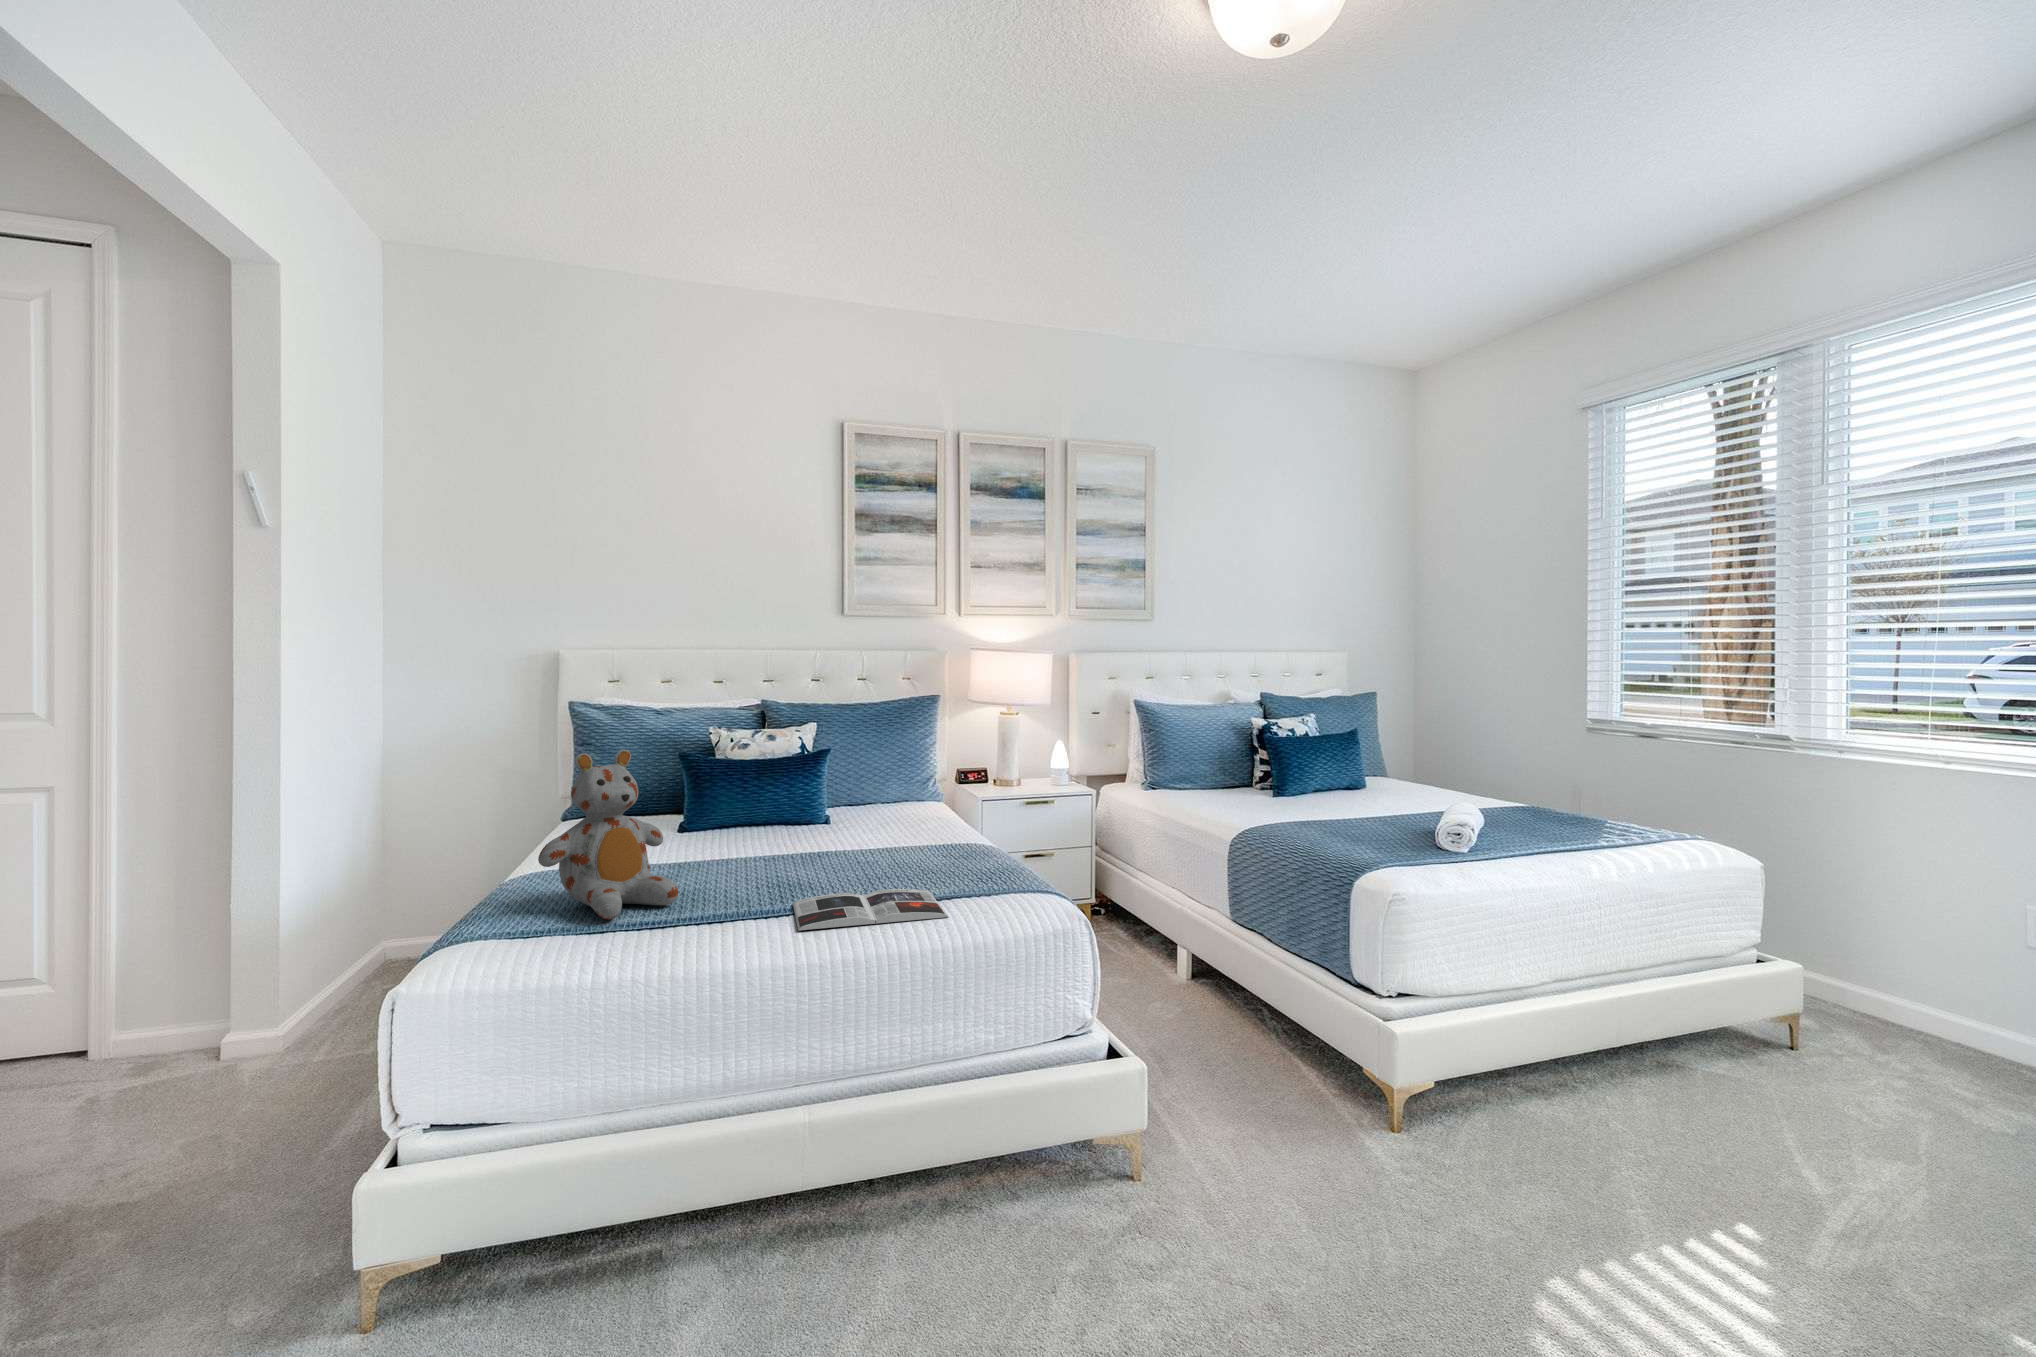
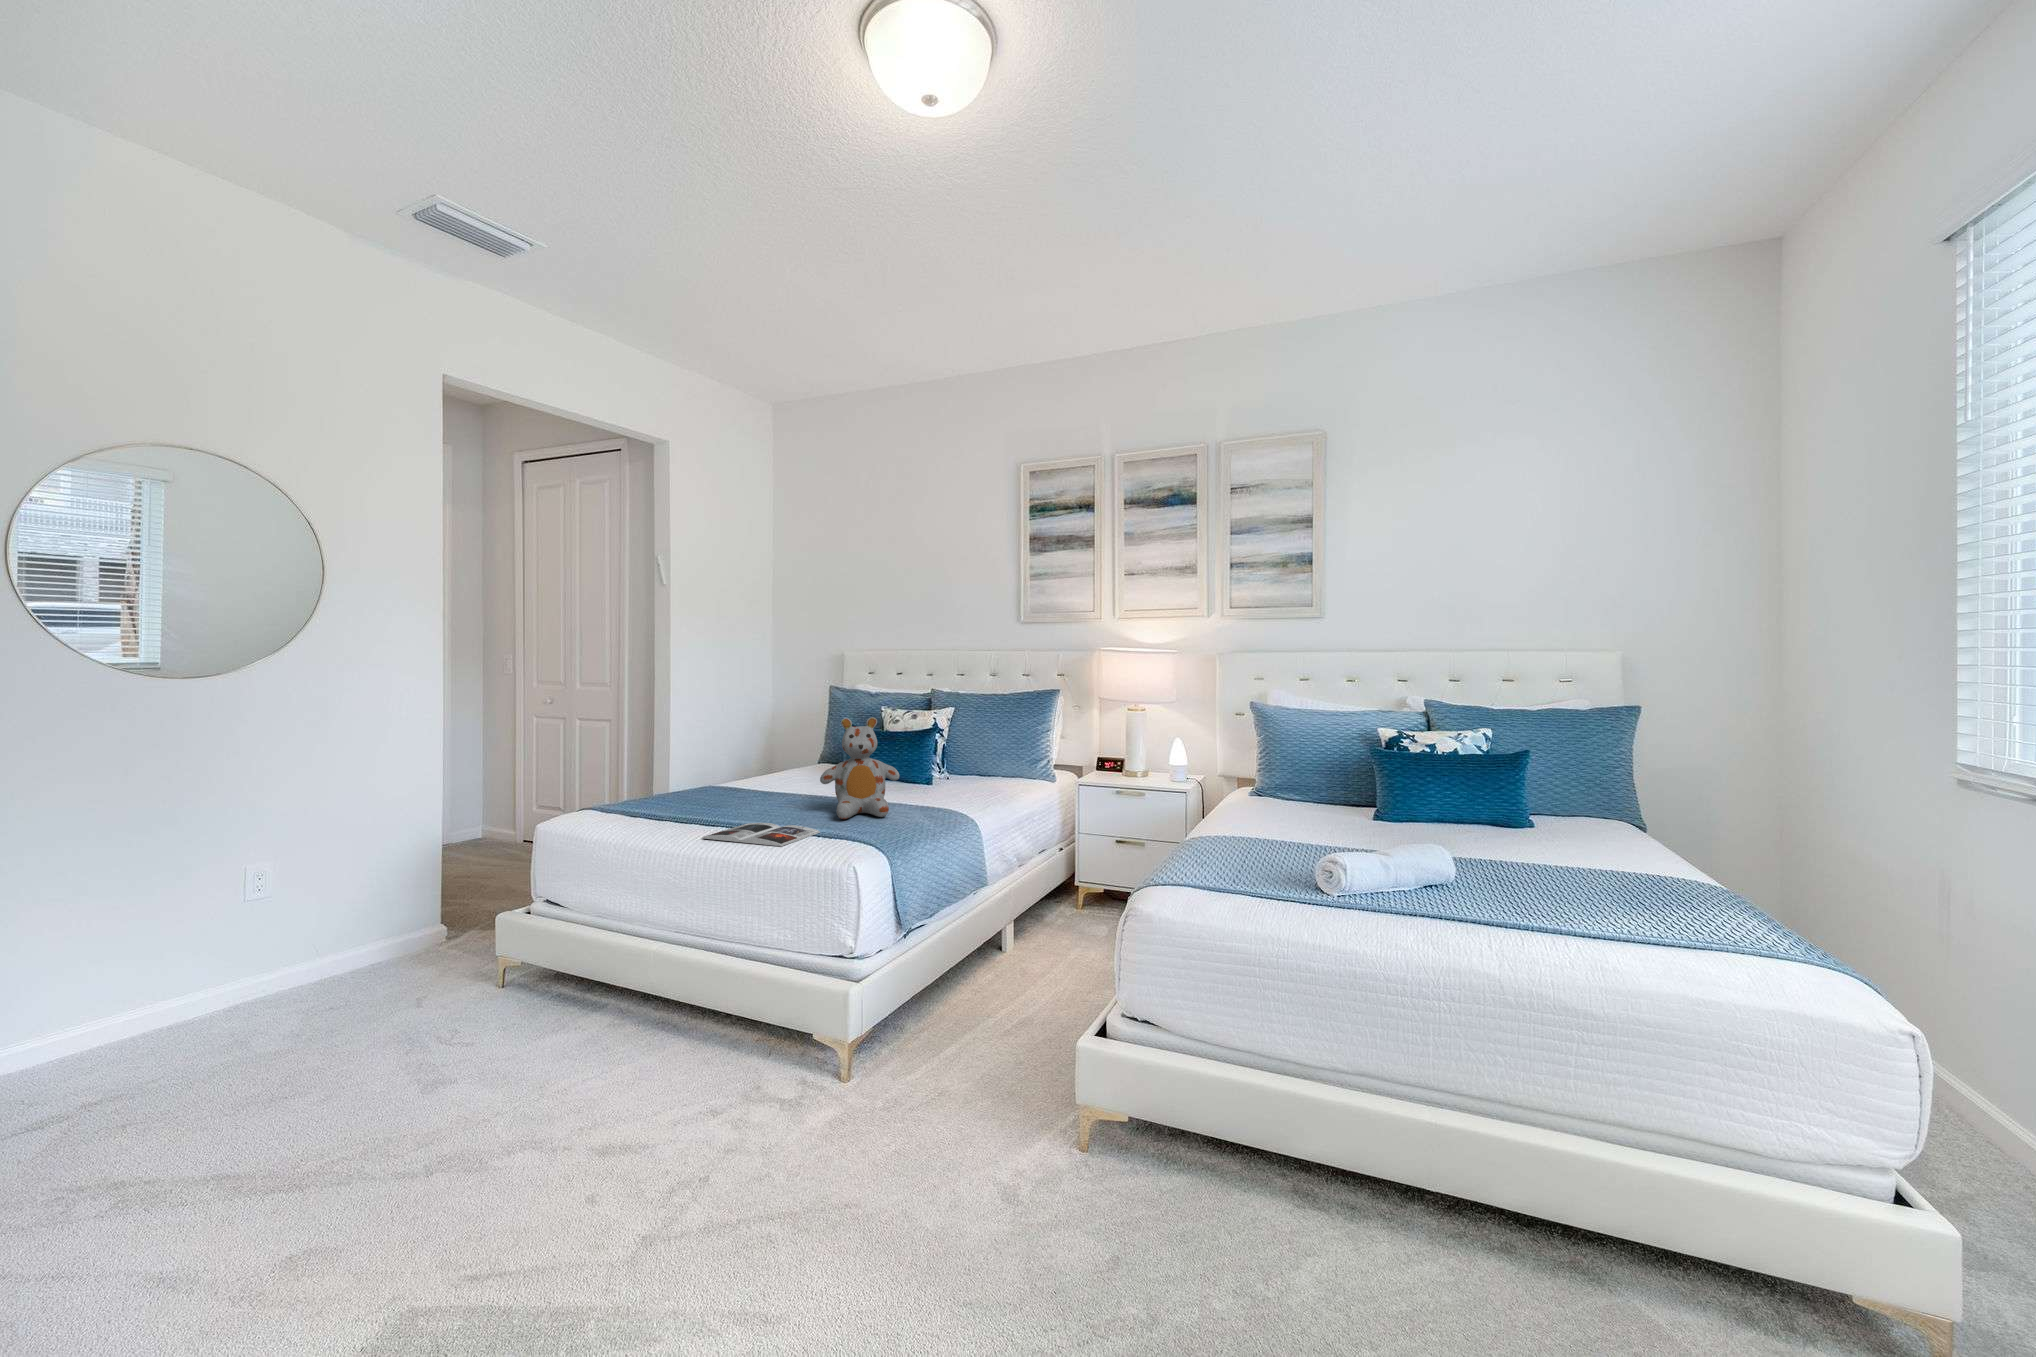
stuffed bear: present [538,750,678,919] -> present [820,717,900,819]

